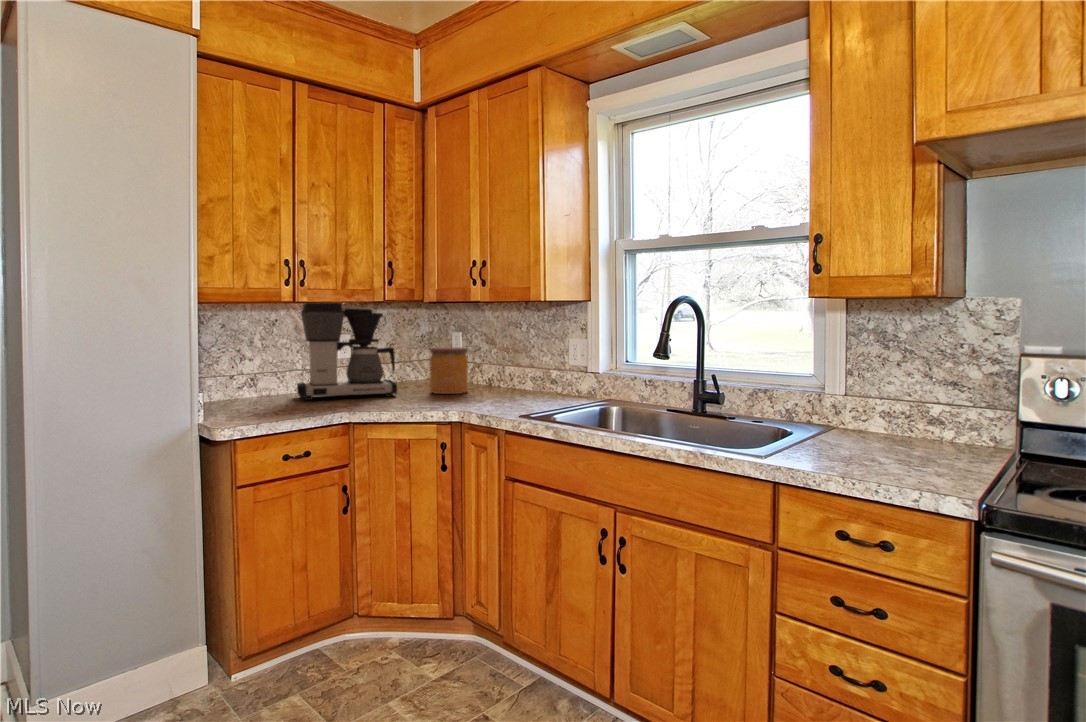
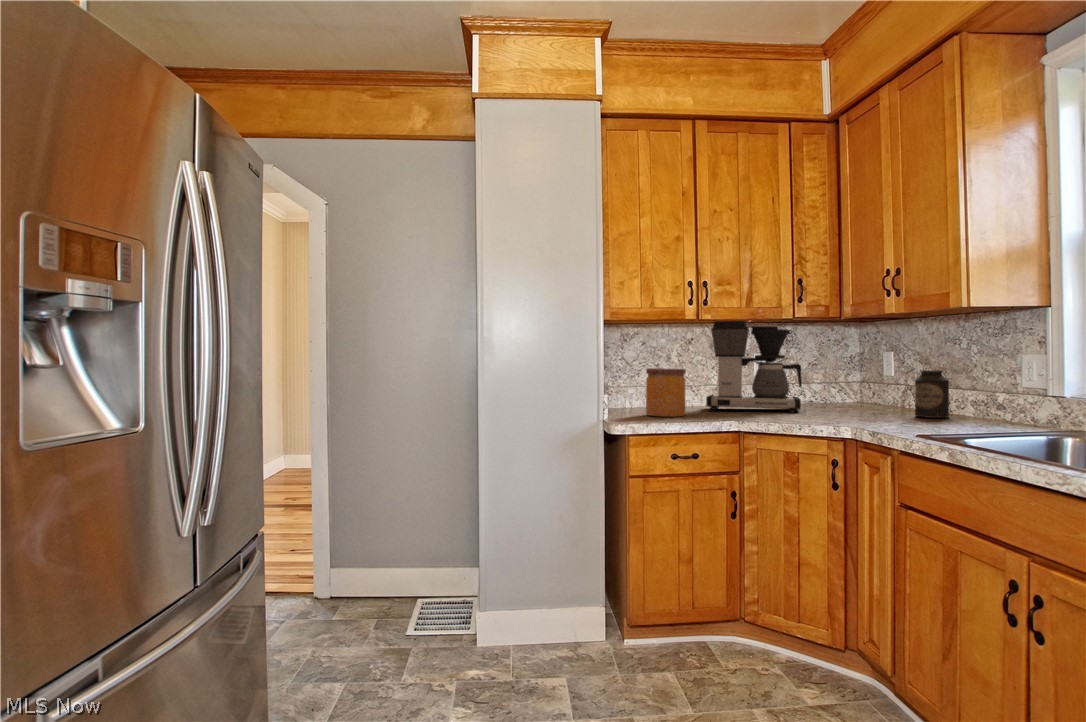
jar: present [430,347,468,394] -> present [646,368,686,417]
canister: none [495,353,520,395] -> present [915,370,949,418]

